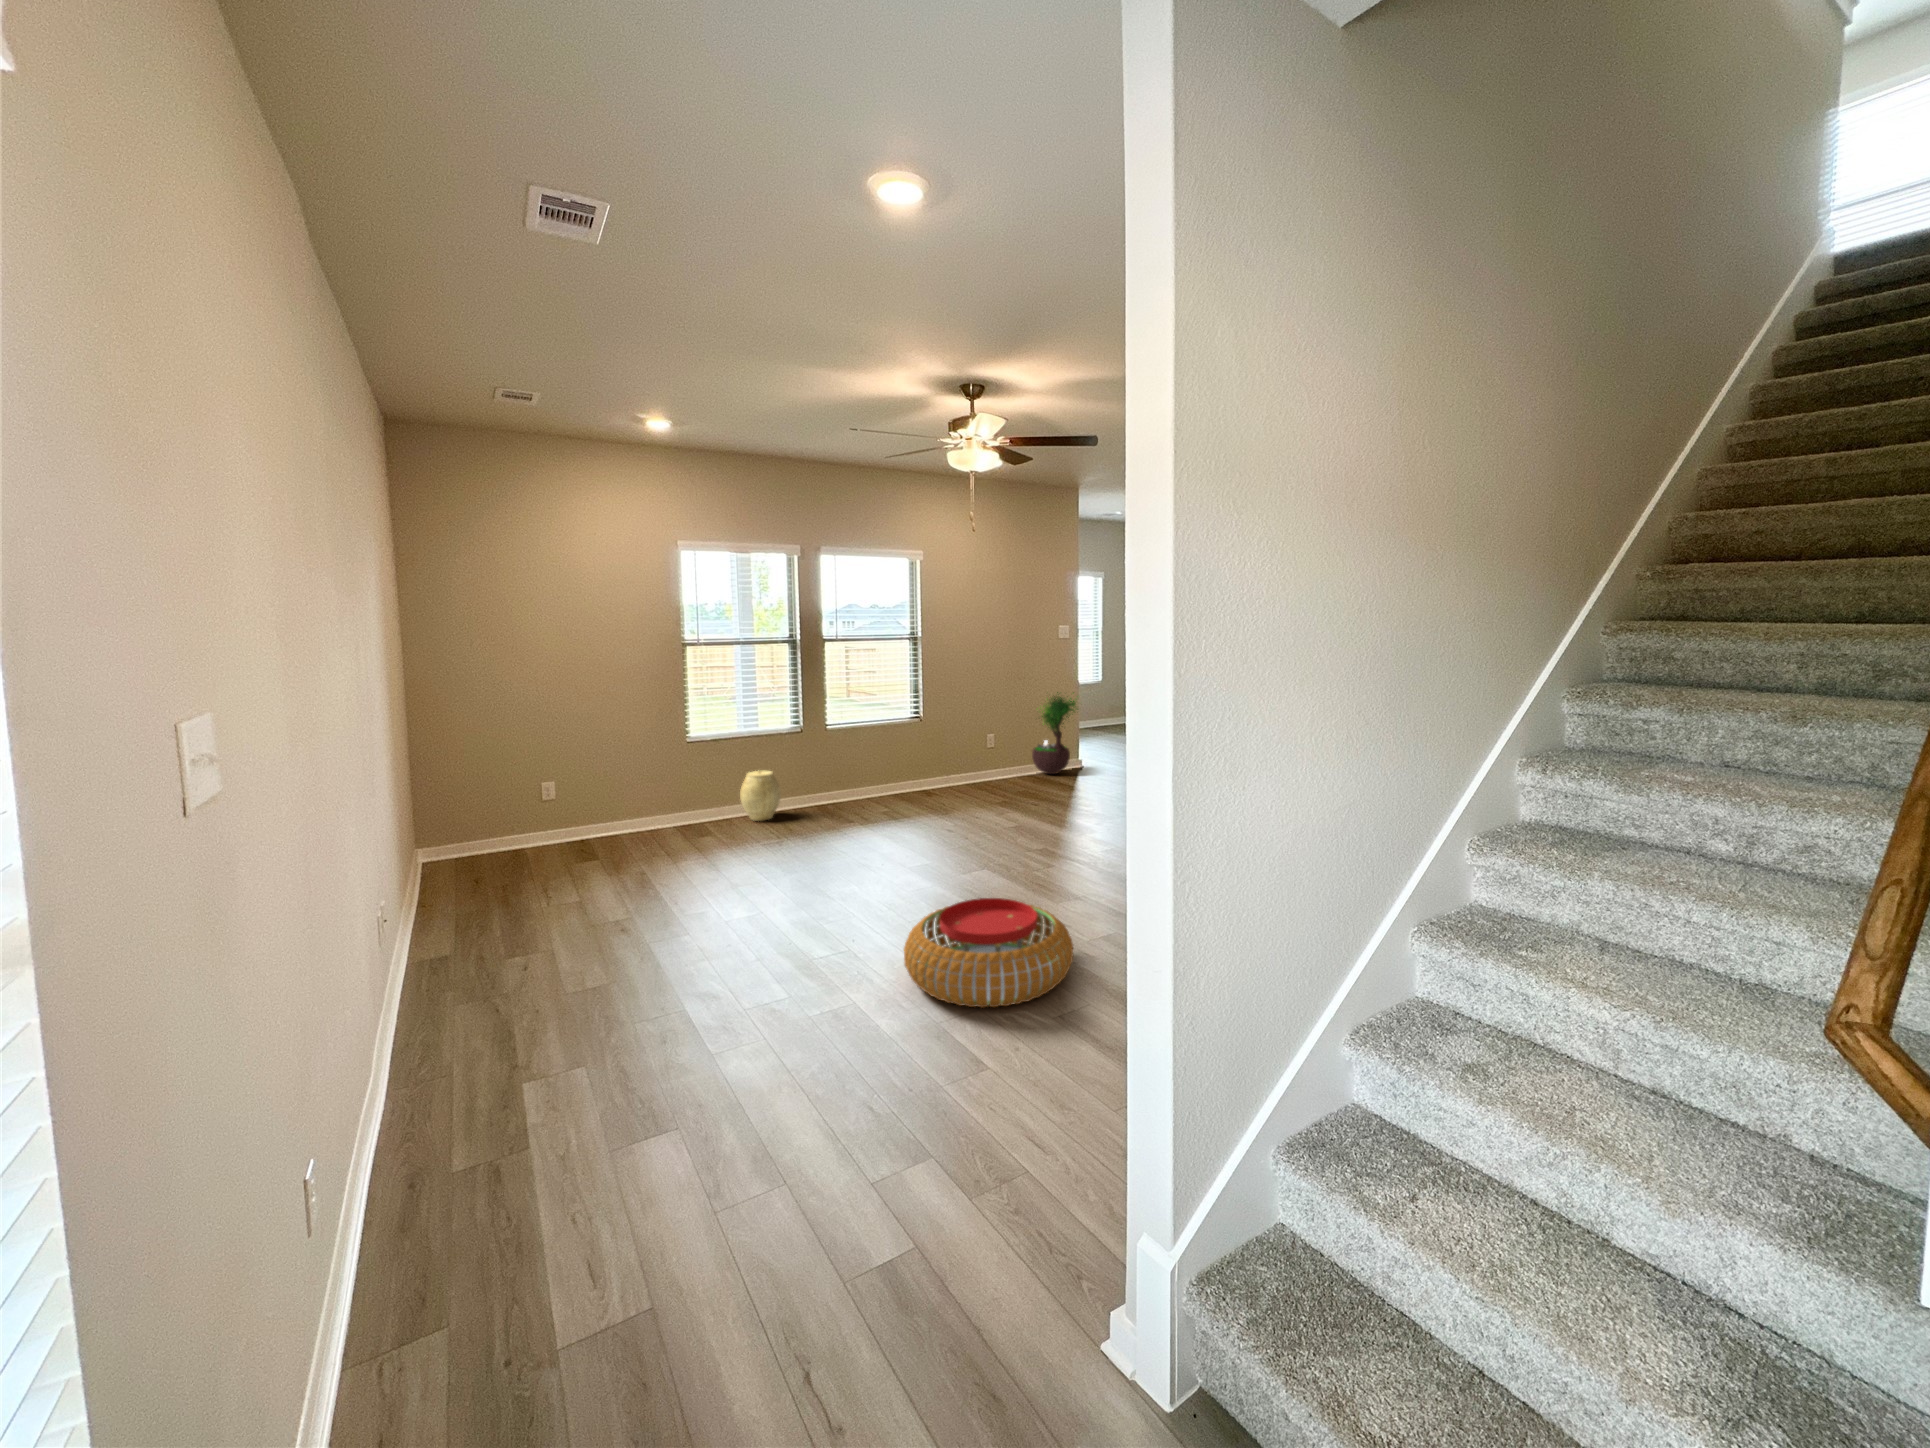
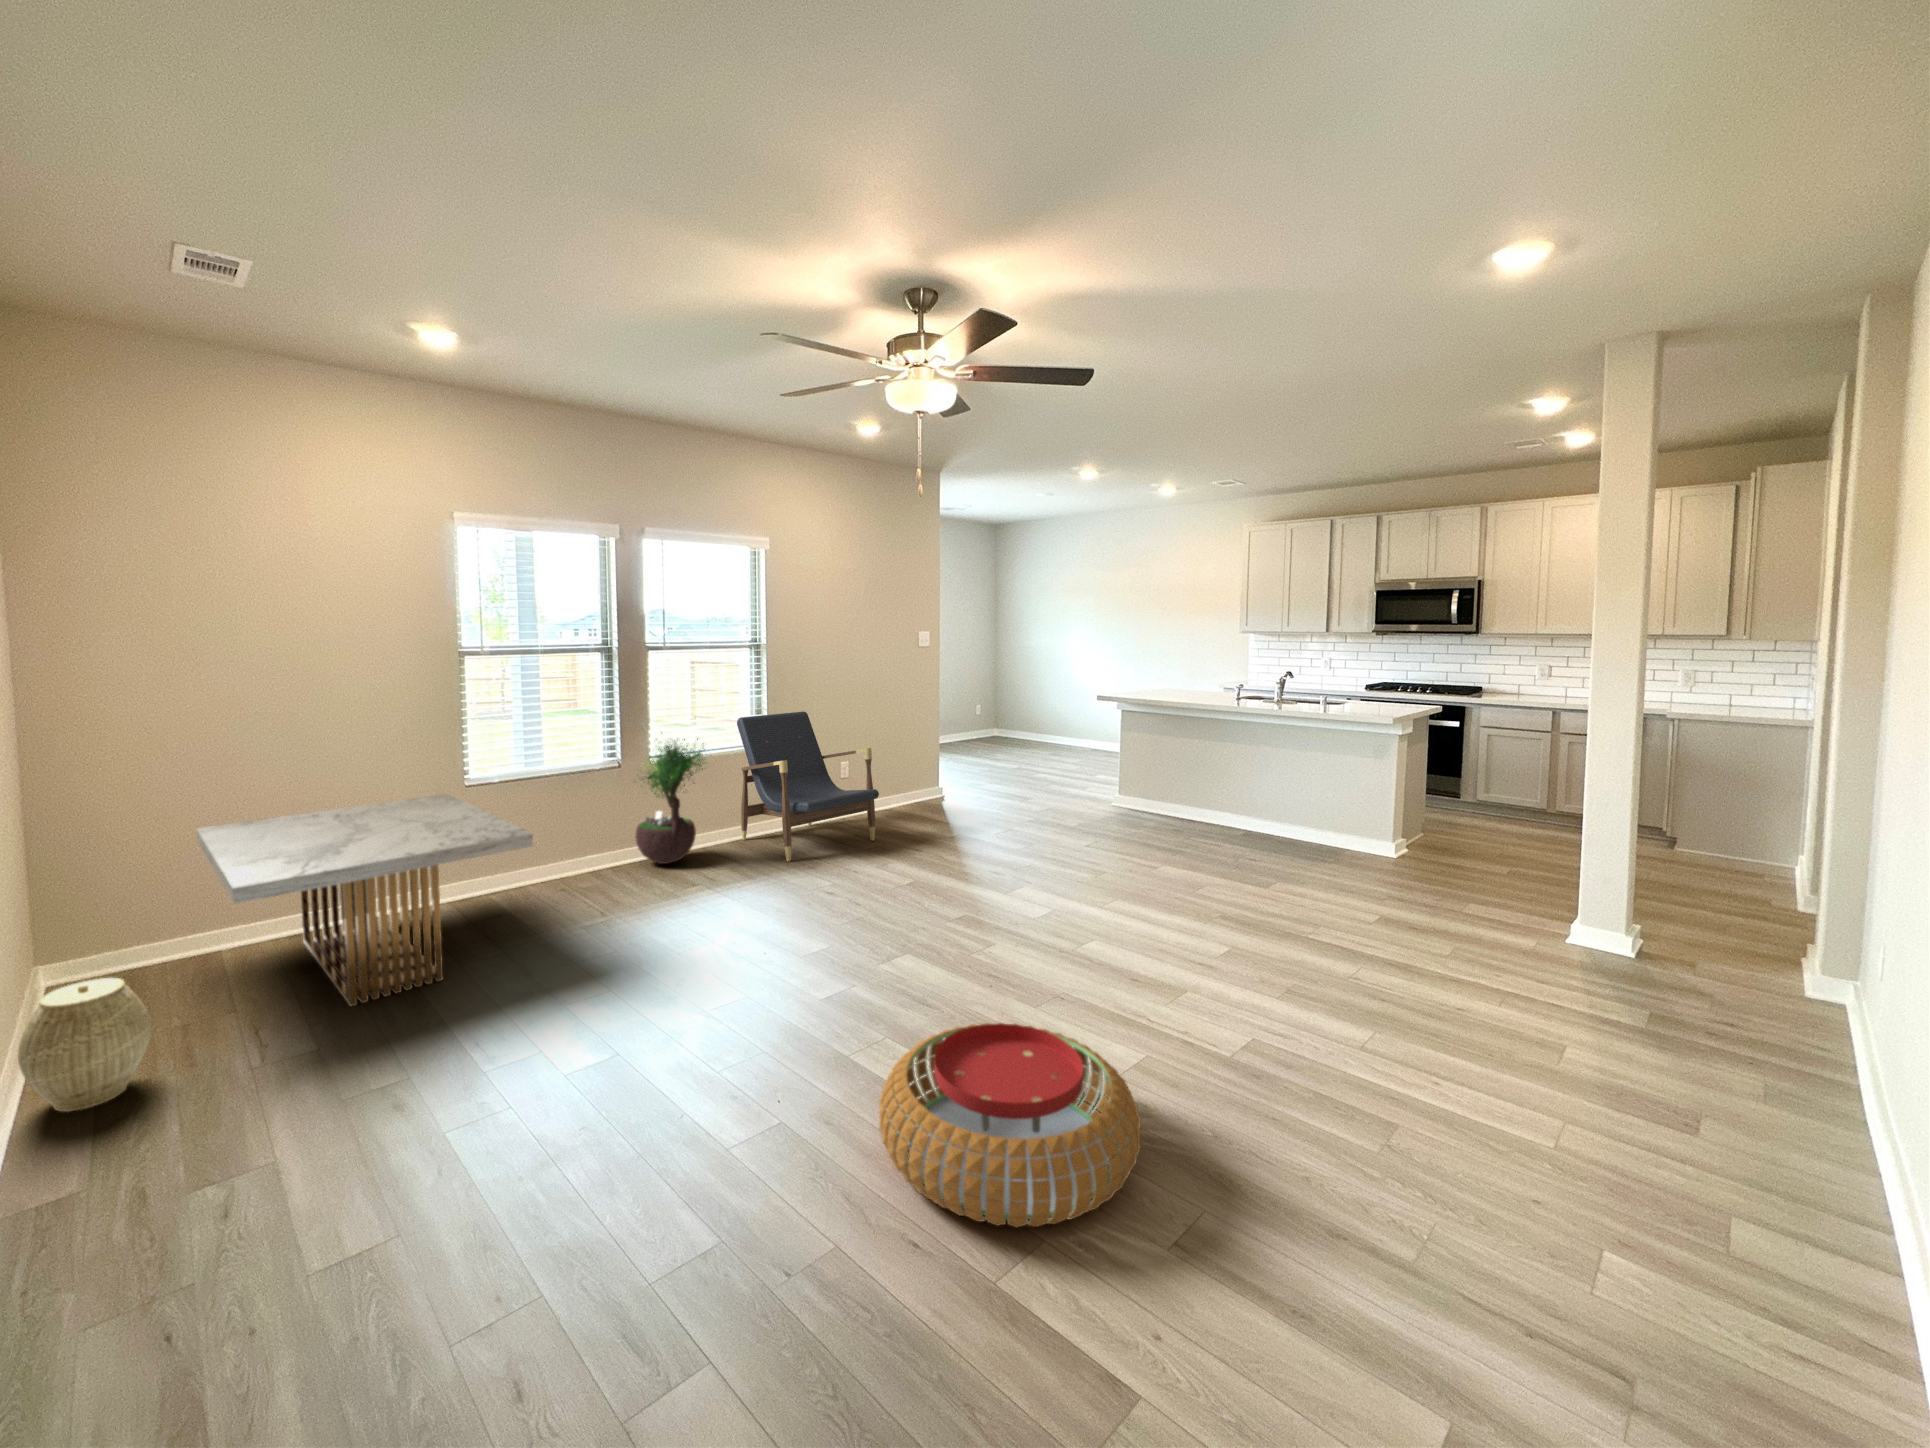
lounge chair: none [897,691,1006,809] -> present [737,711,879,861]
potted tree: present [1032,692,1076,774] -> present [635,738,705,864]
coffee table: none [510,747,723,882] -> present [196,794,533,1006]
woven basket: present [740,771,781,821] -> present [18,978,151,1112]

